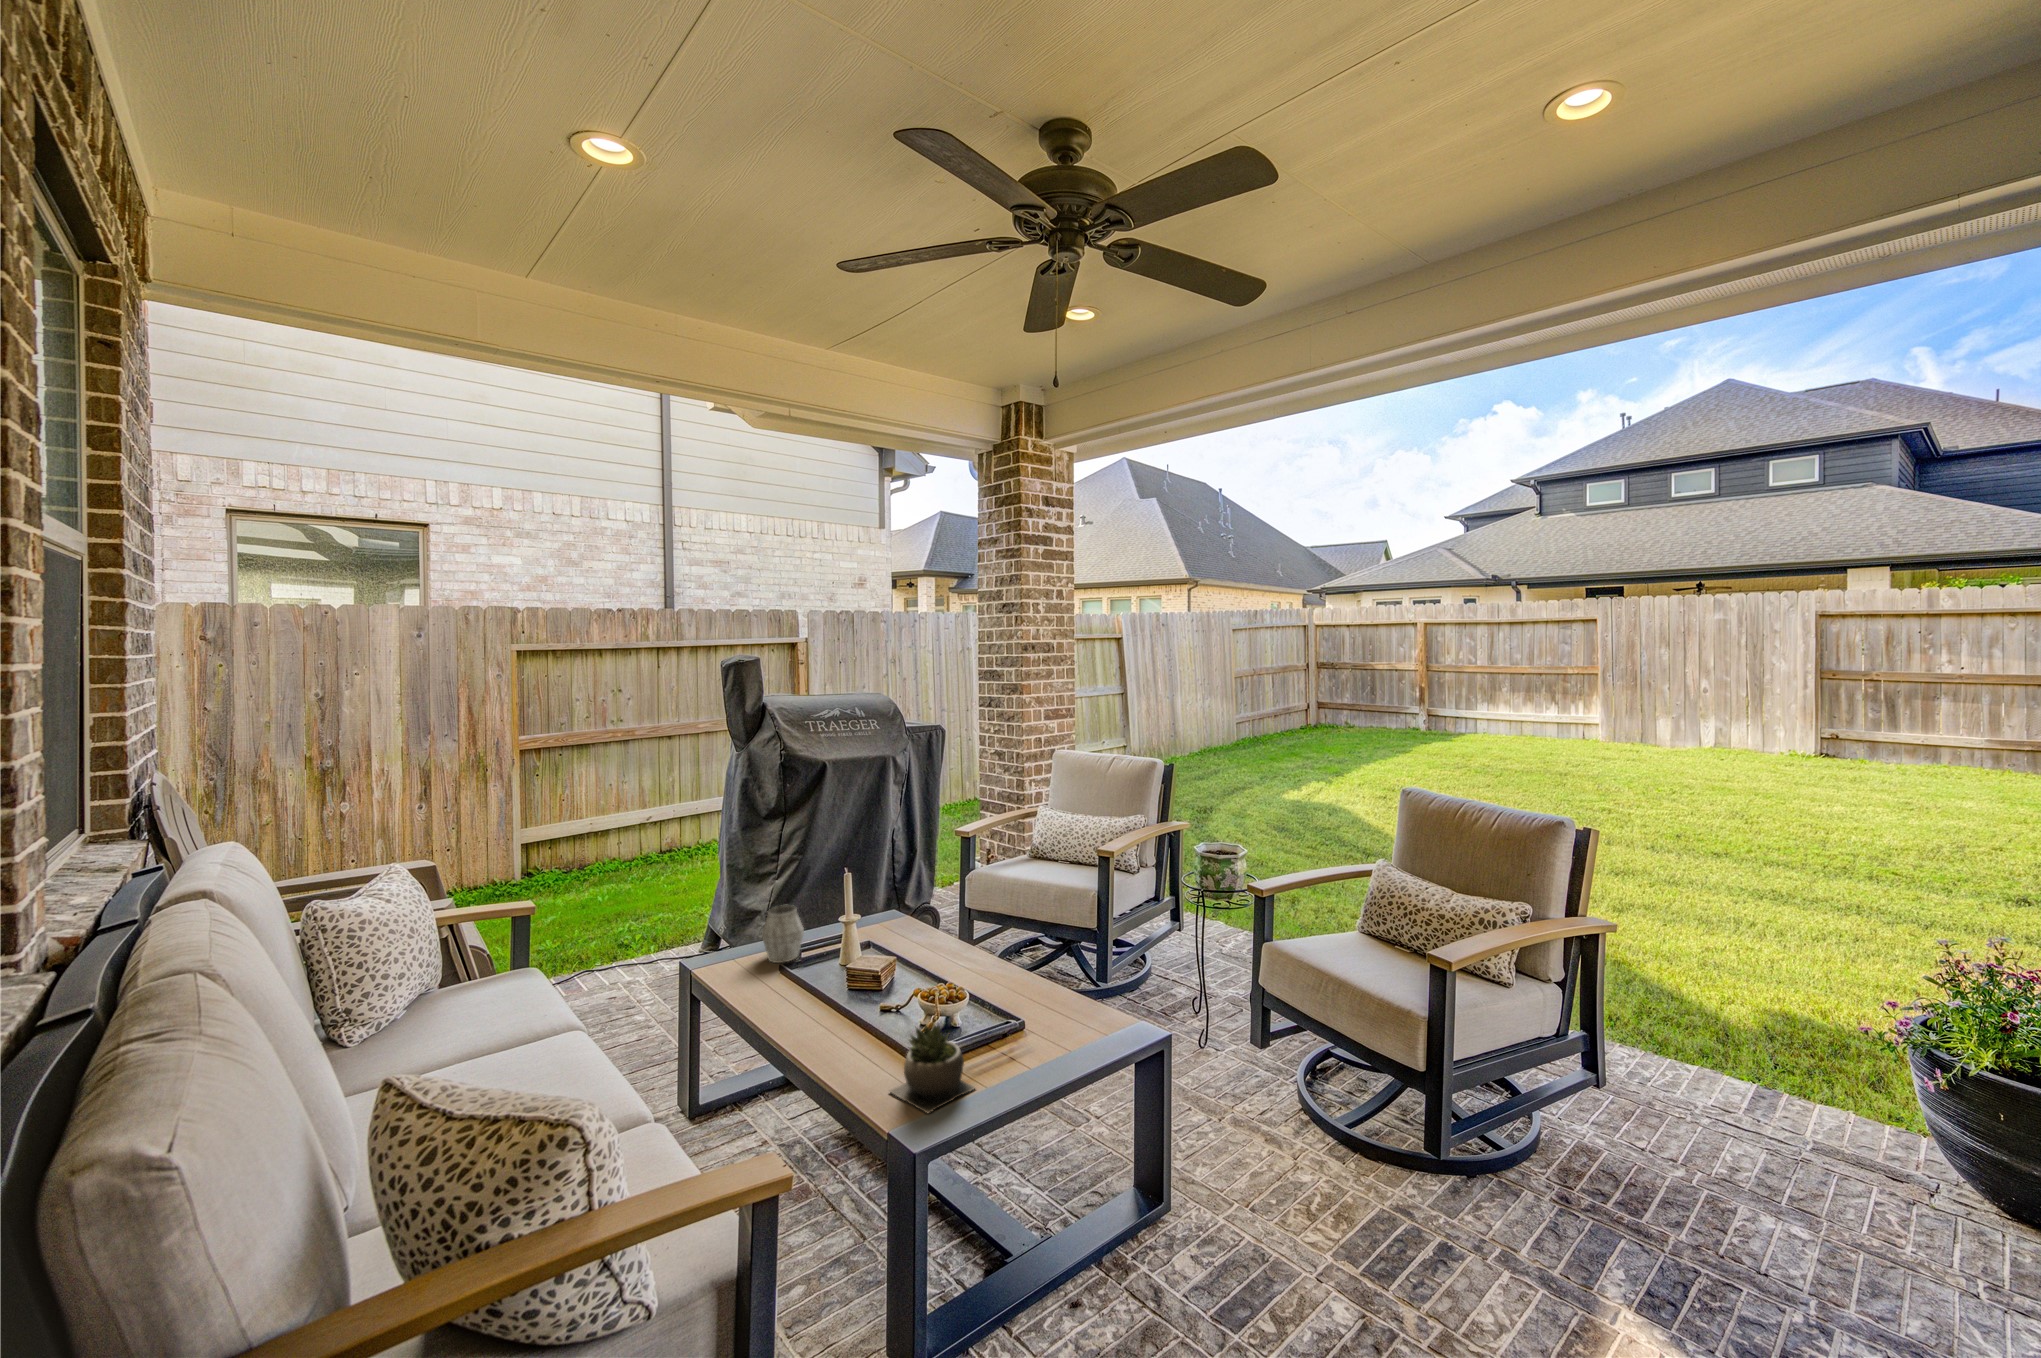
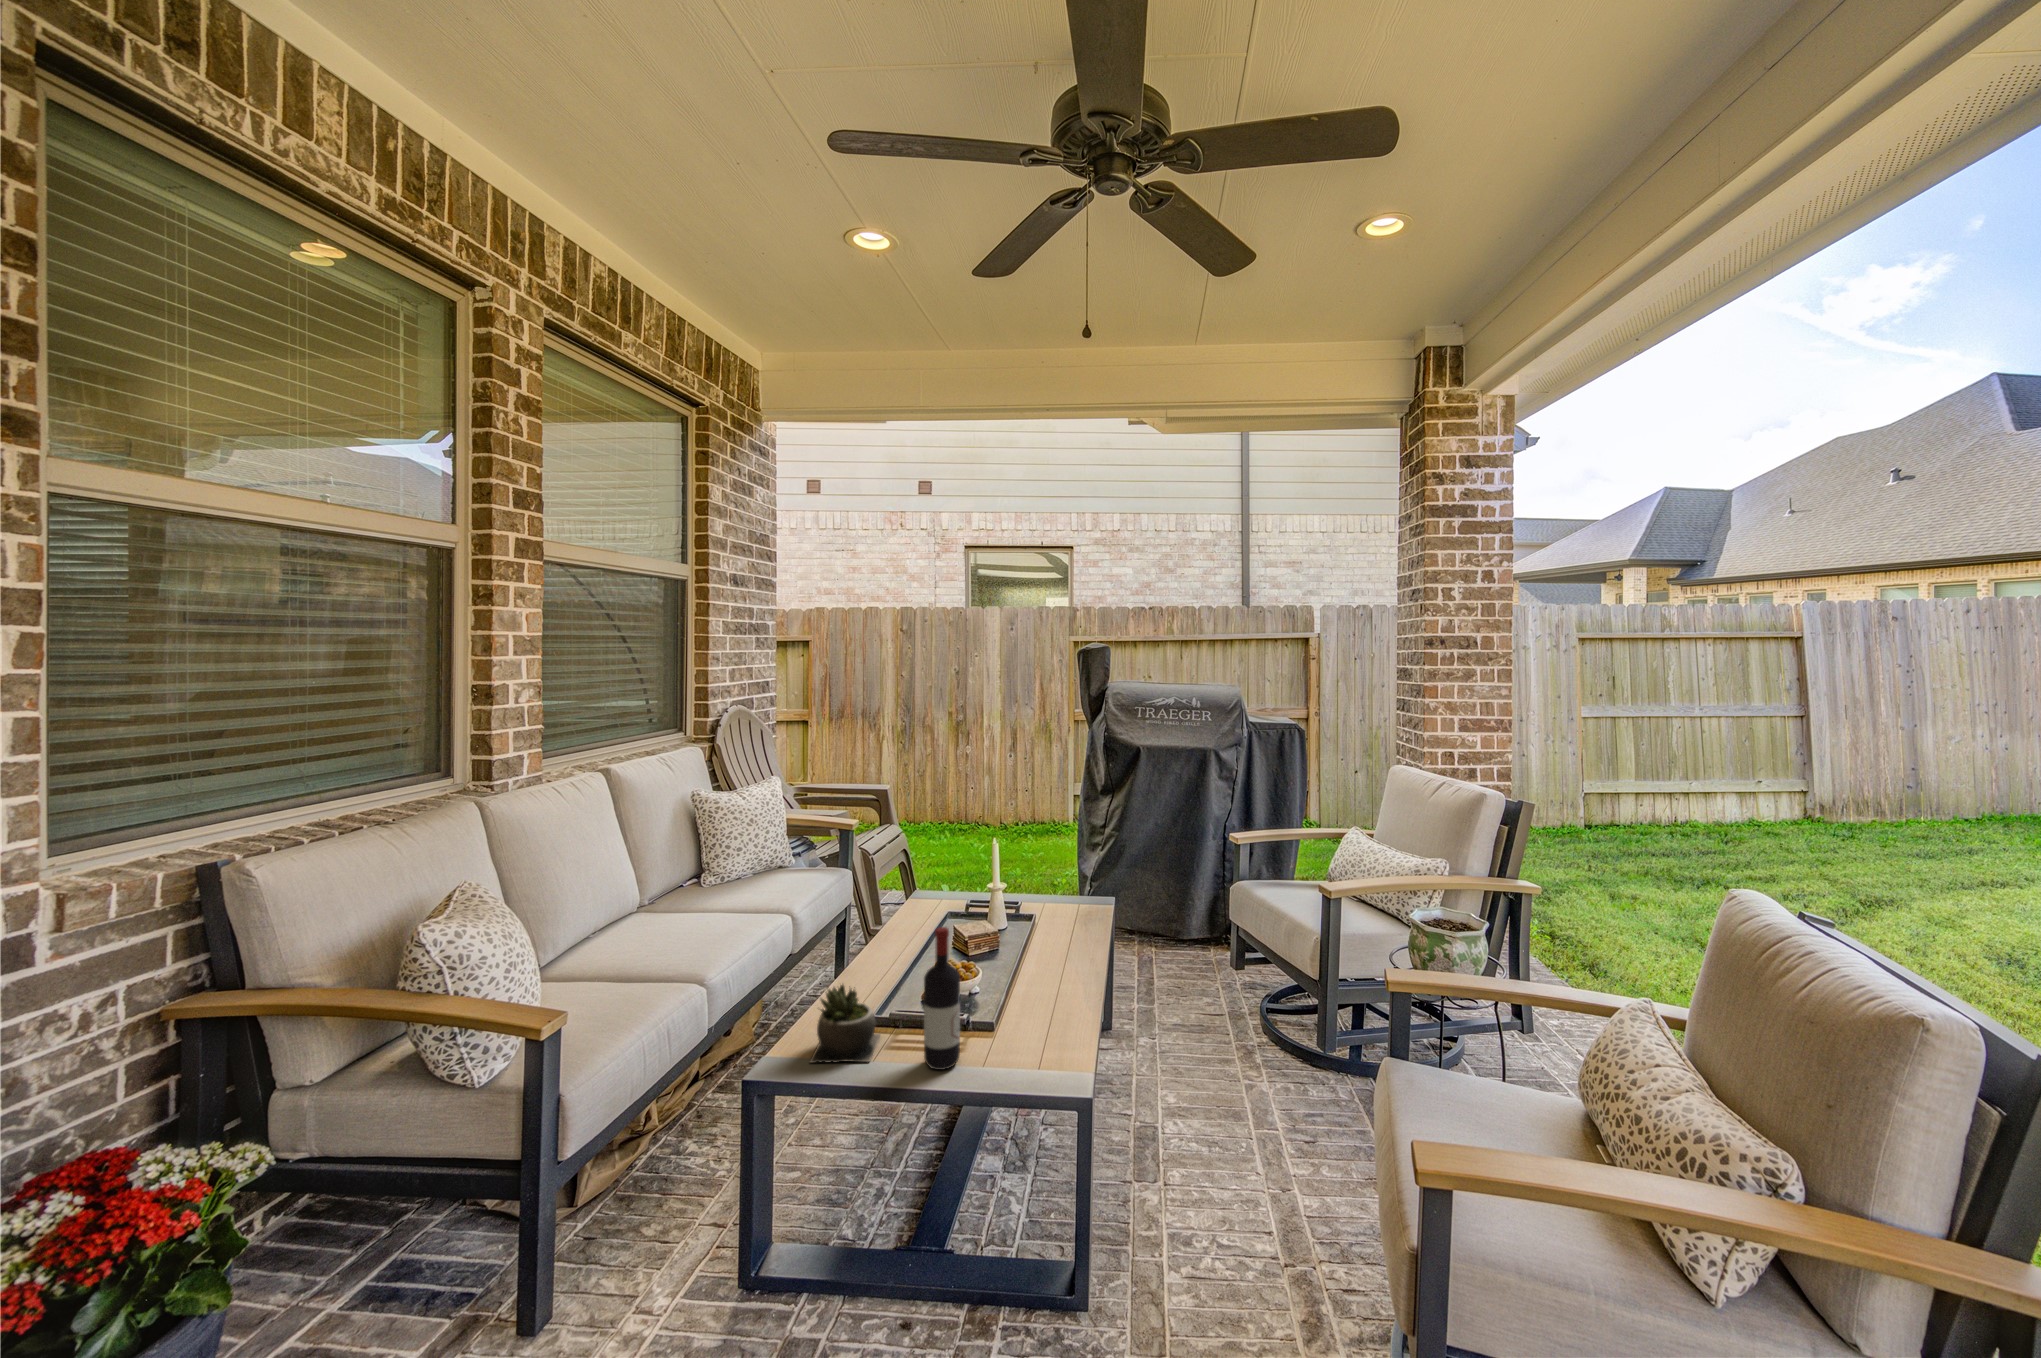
mug: present [762,905,804,963] -> none [950,865,988,916]
wine bottle: none [1013,932,1049,1069] -> present [924,927,960,1070]

